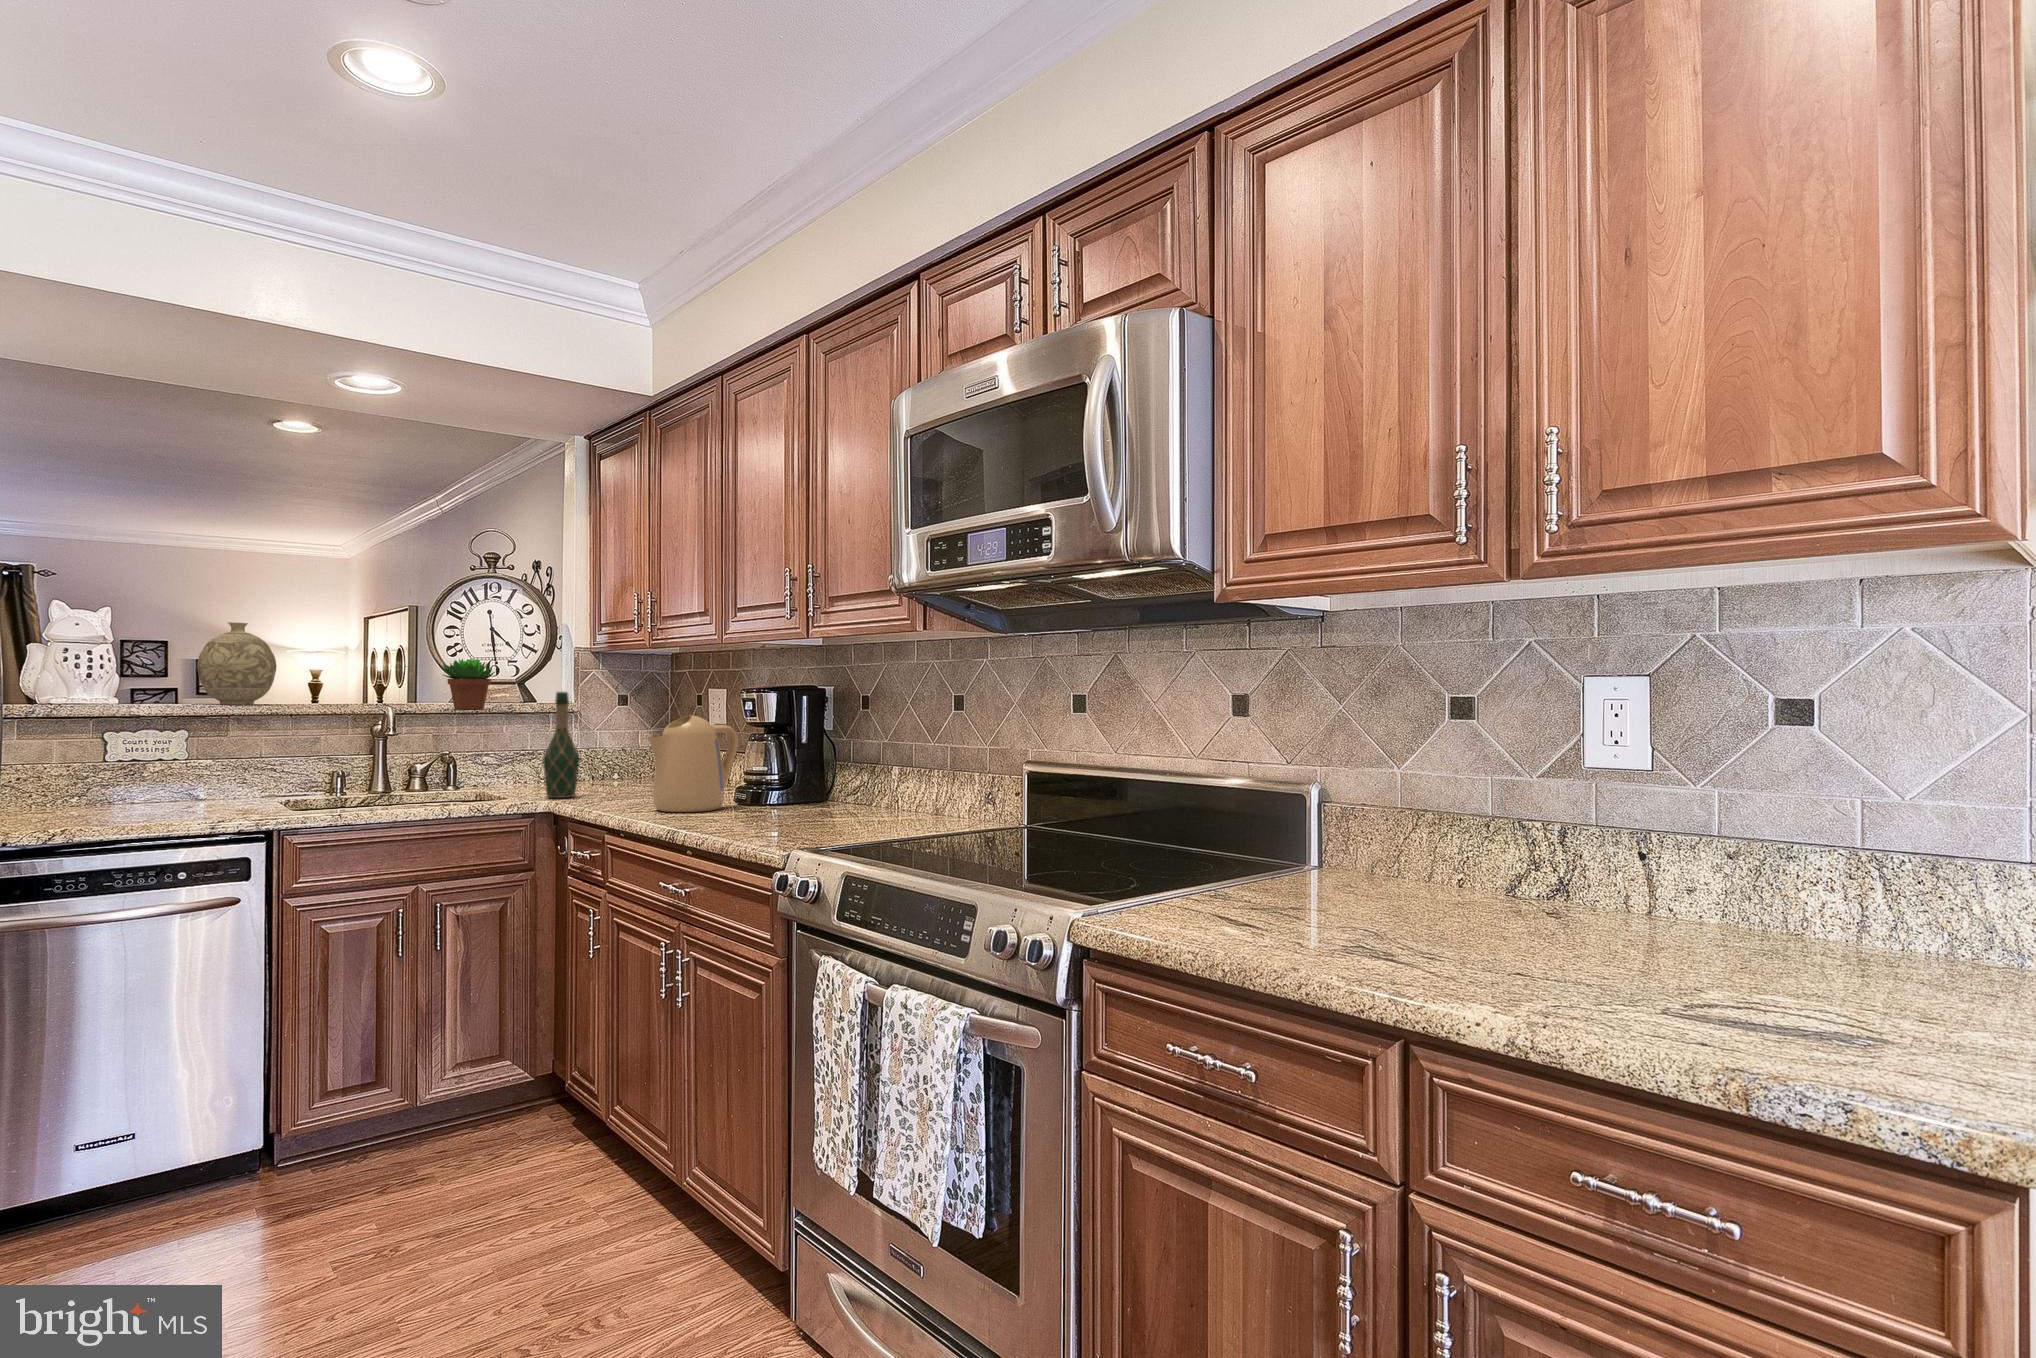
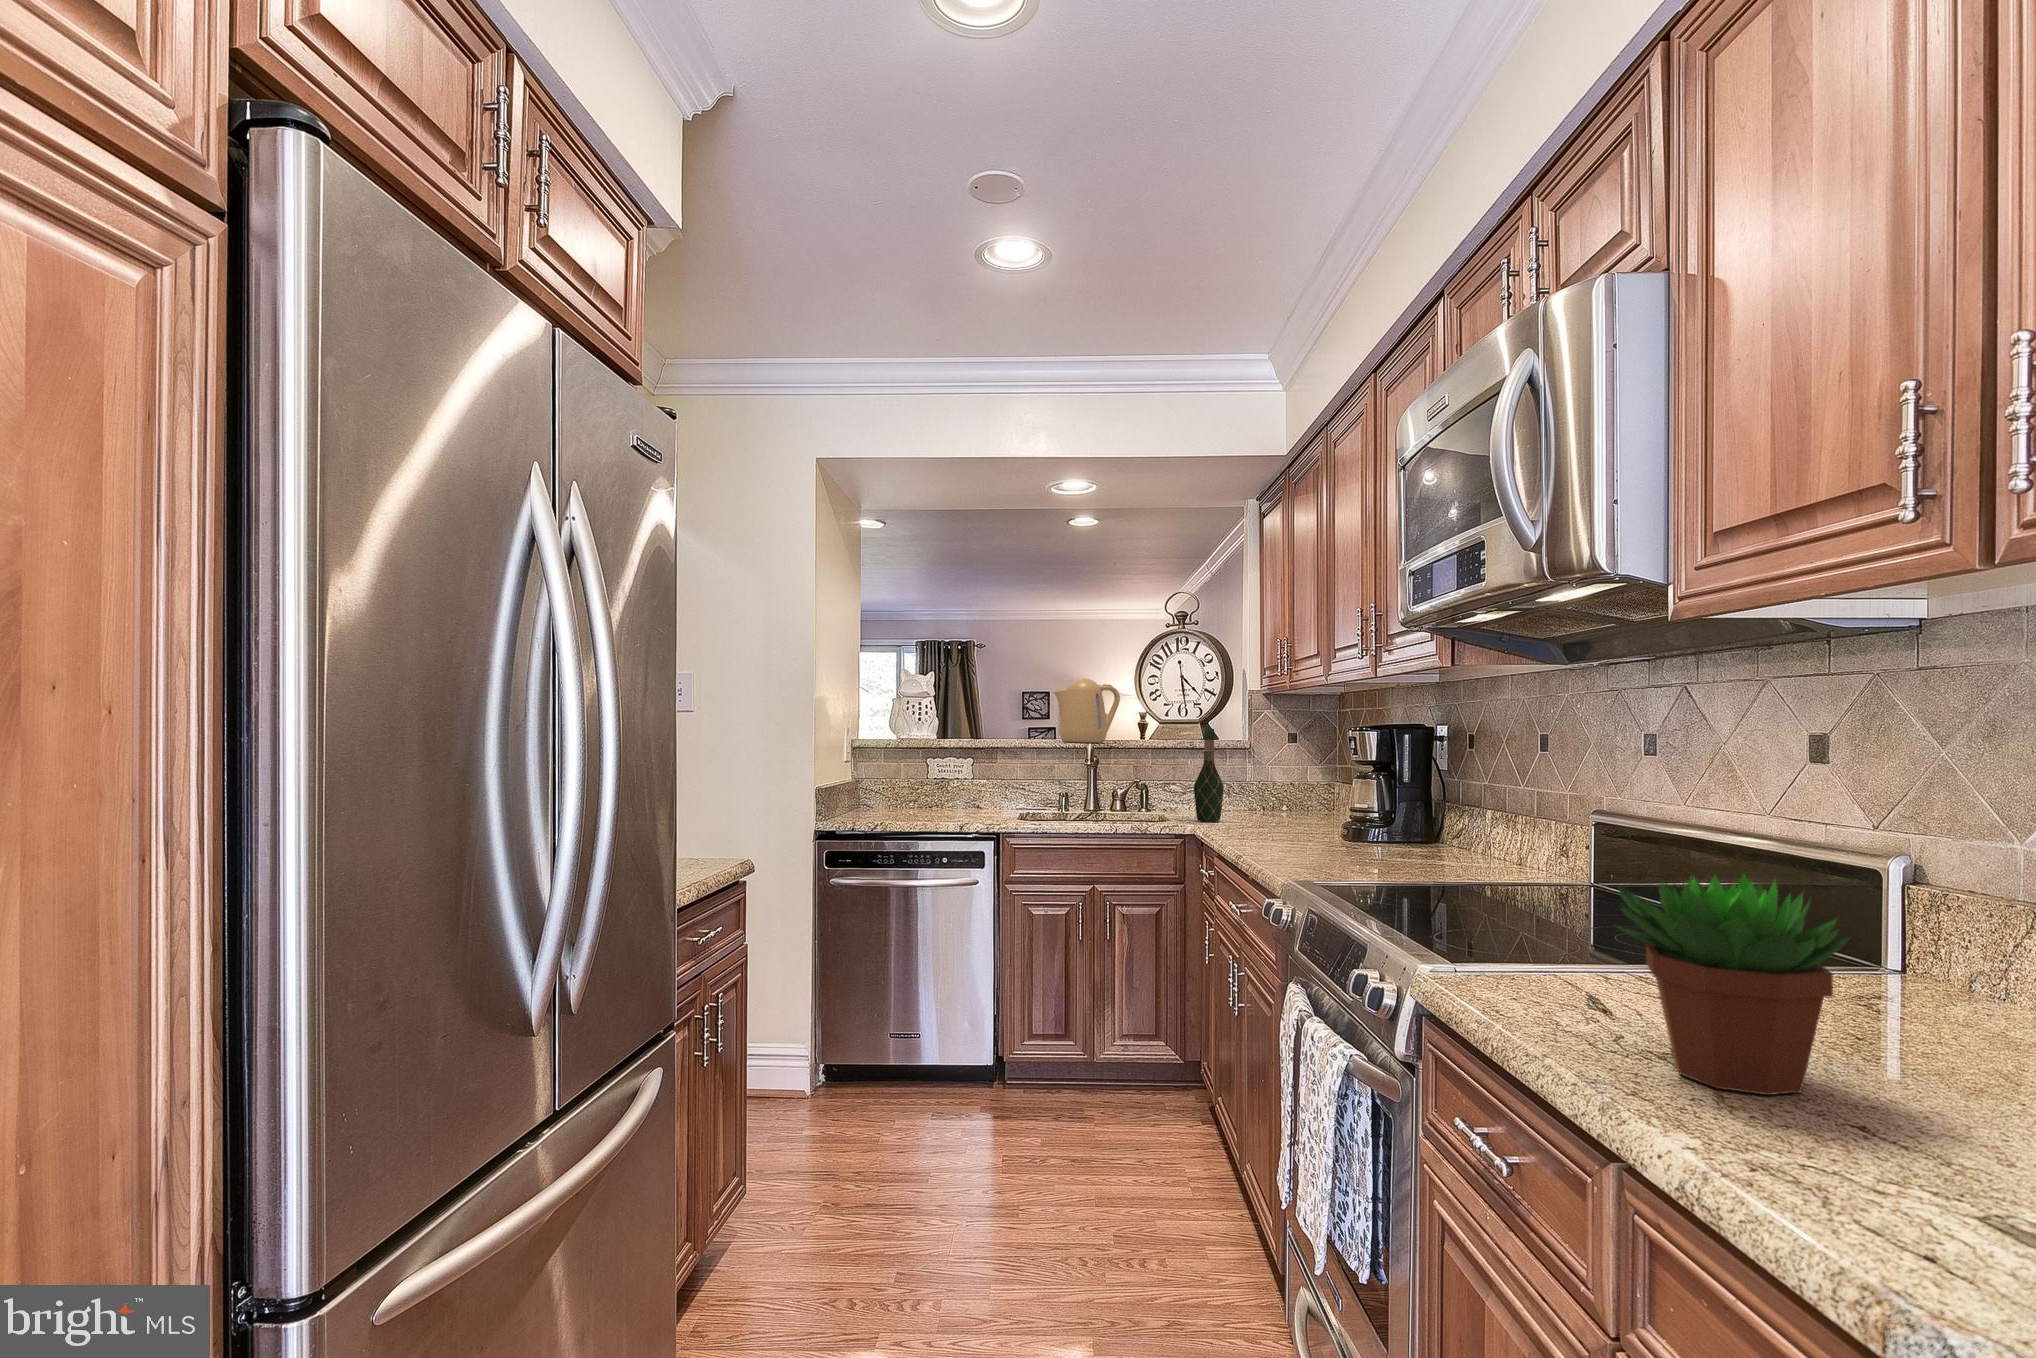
decorative vase: present [197,622,276,705] -> none [1007,675,1054,737]
succulent plant: present [440,659,495,709] -> present [1618,874,1849,1095]
kettle: present [648,715,738,812] -> present [1054,678,1120,743]

